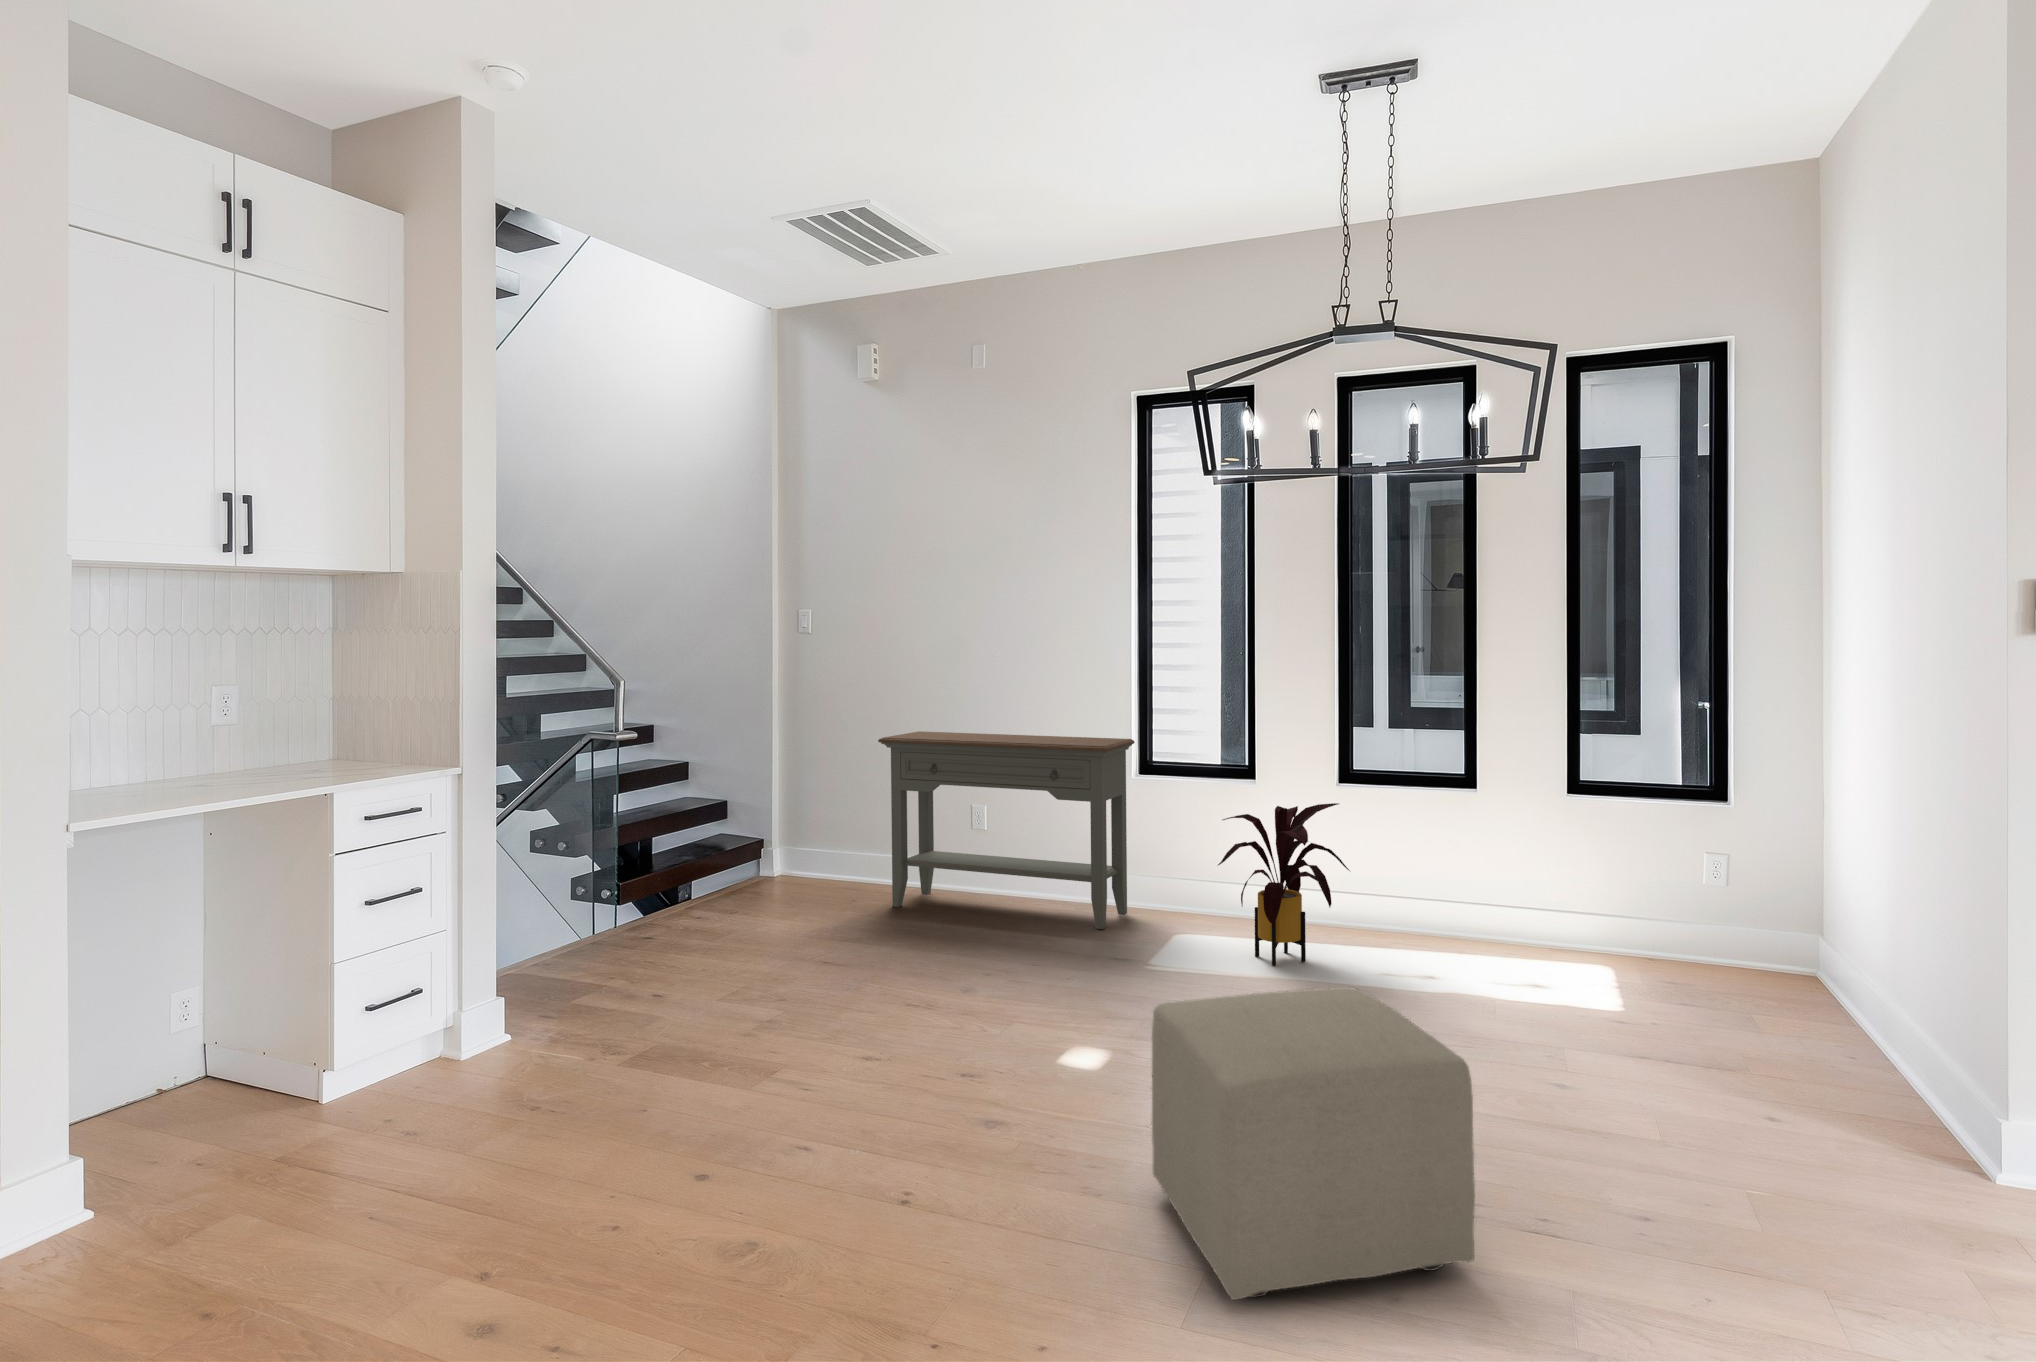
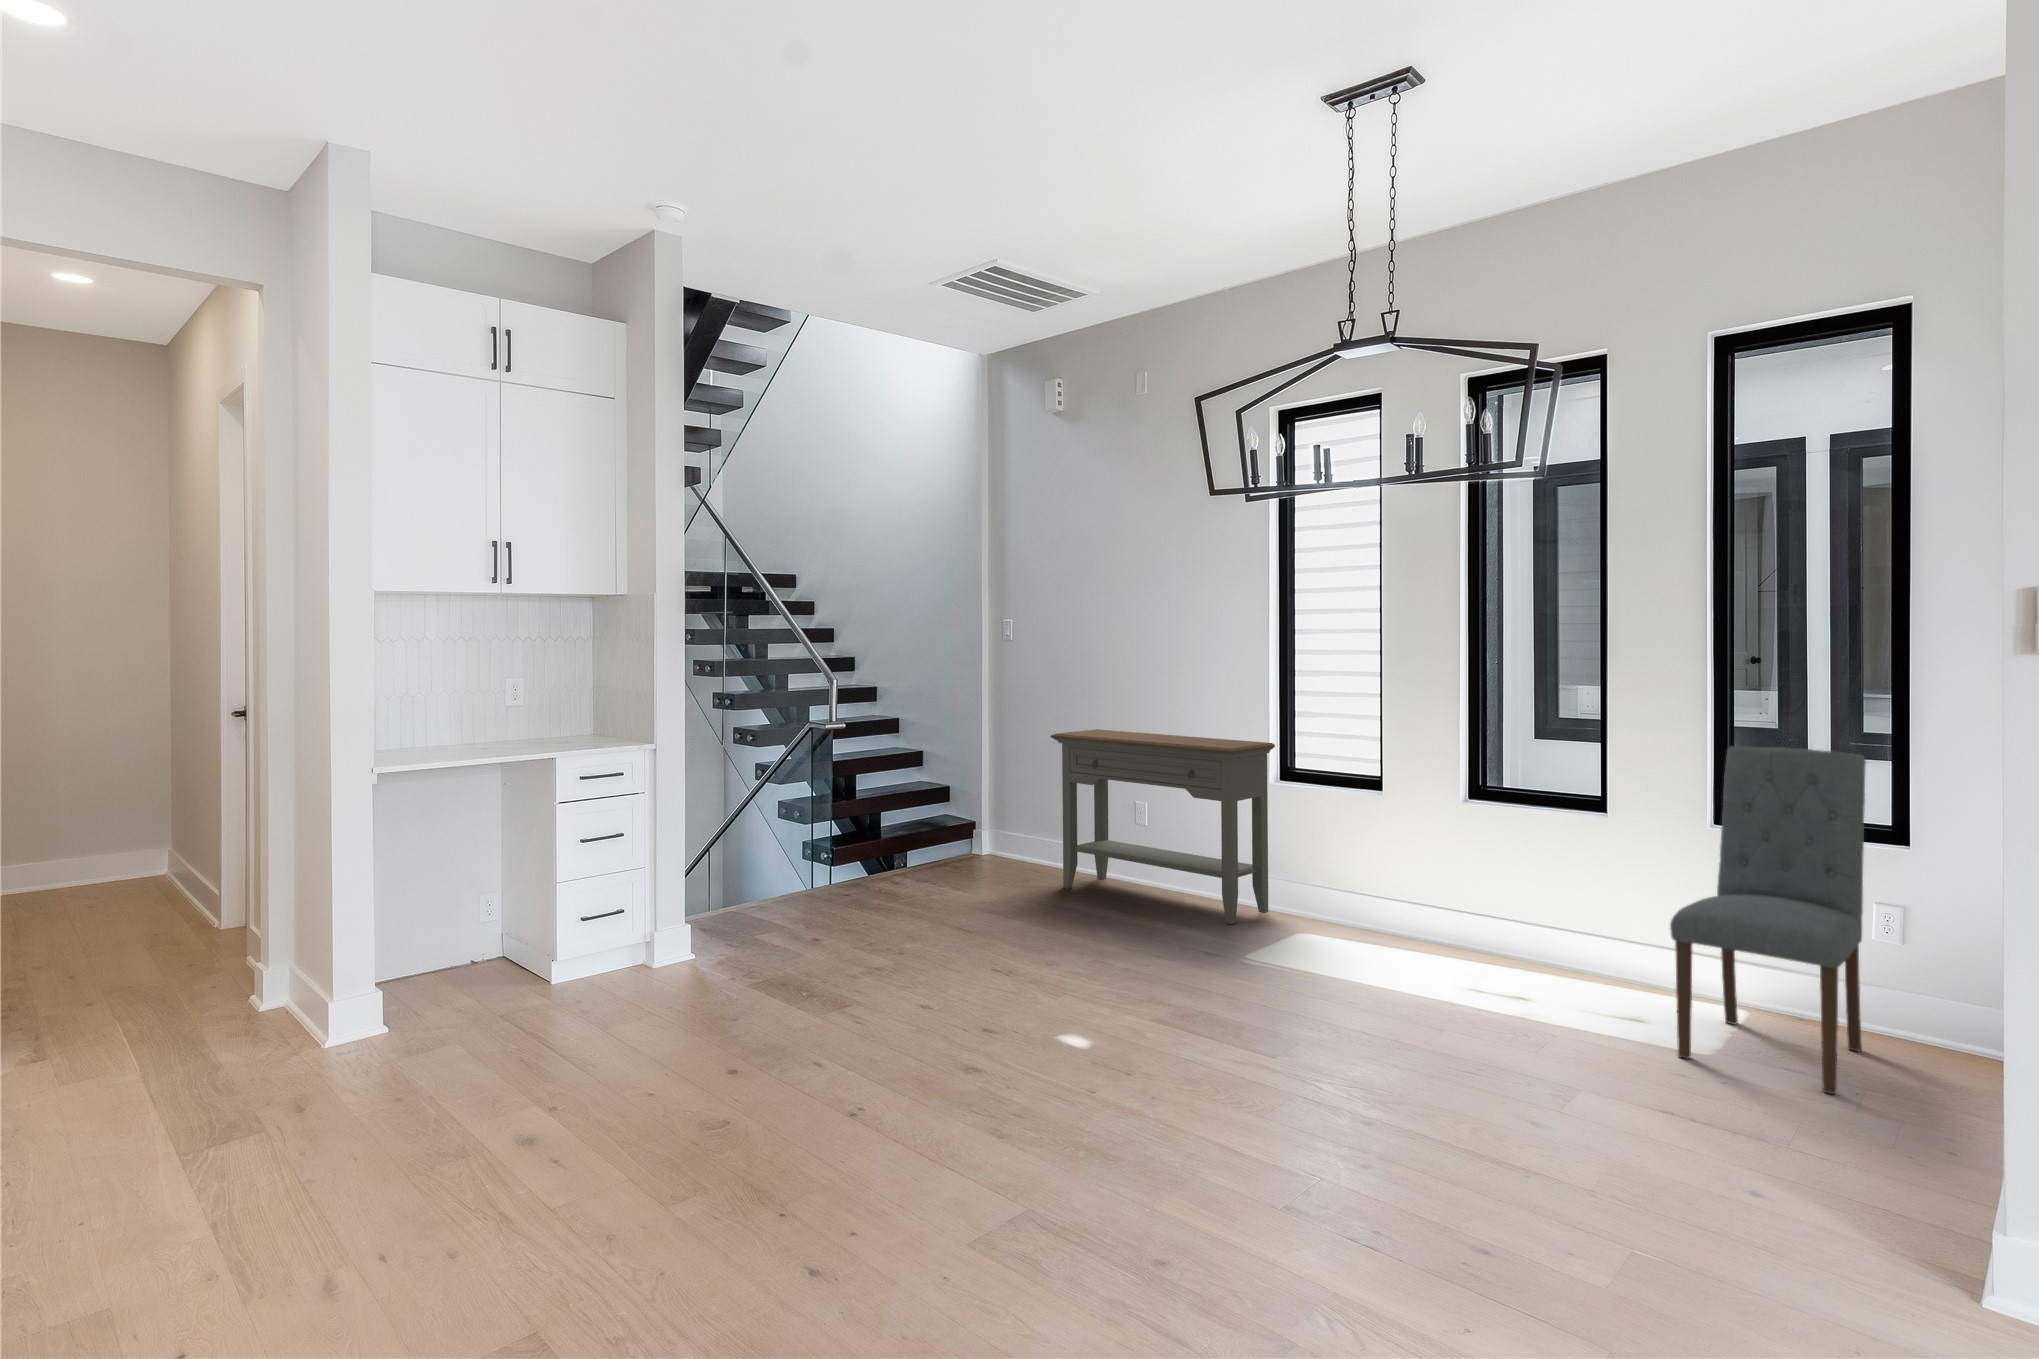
dining chair: none [1590,726,1742,1030] -> present [1670,746,1866,1094]
house plant: present [1218,803,1350,966] -> none [1309,815,1460,974]
ottoman: present [1152,987,1475,1300] -> none [1036,979,1289,1255]

